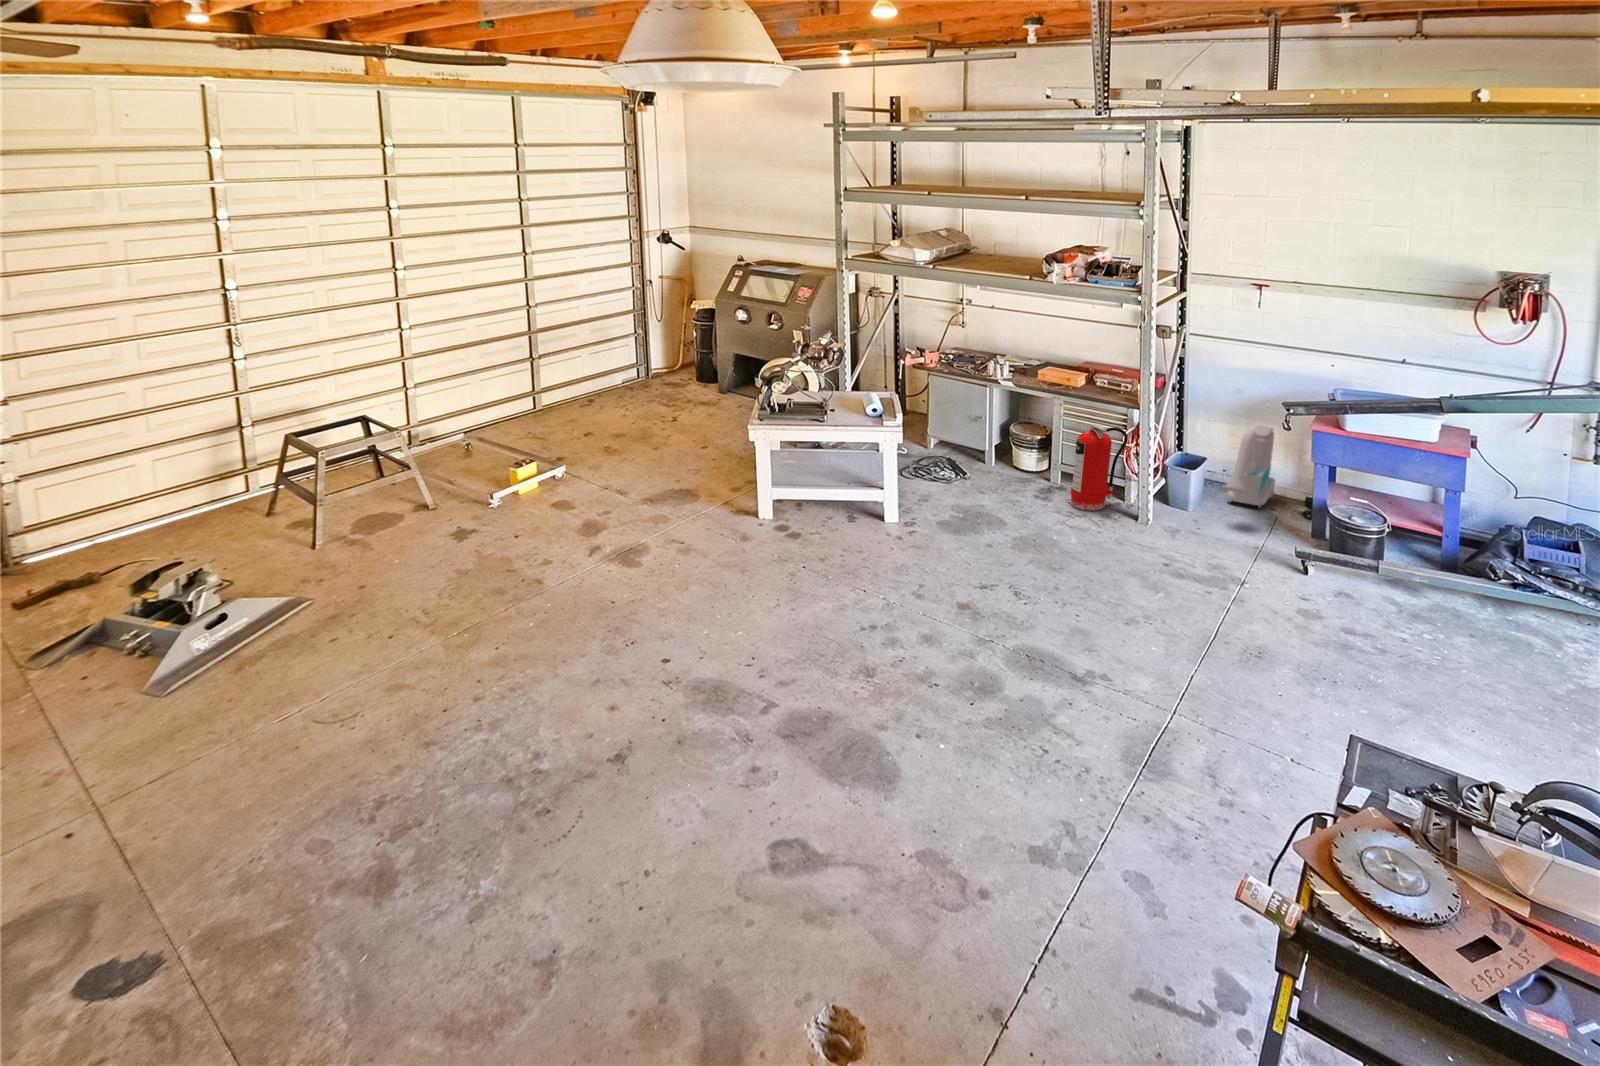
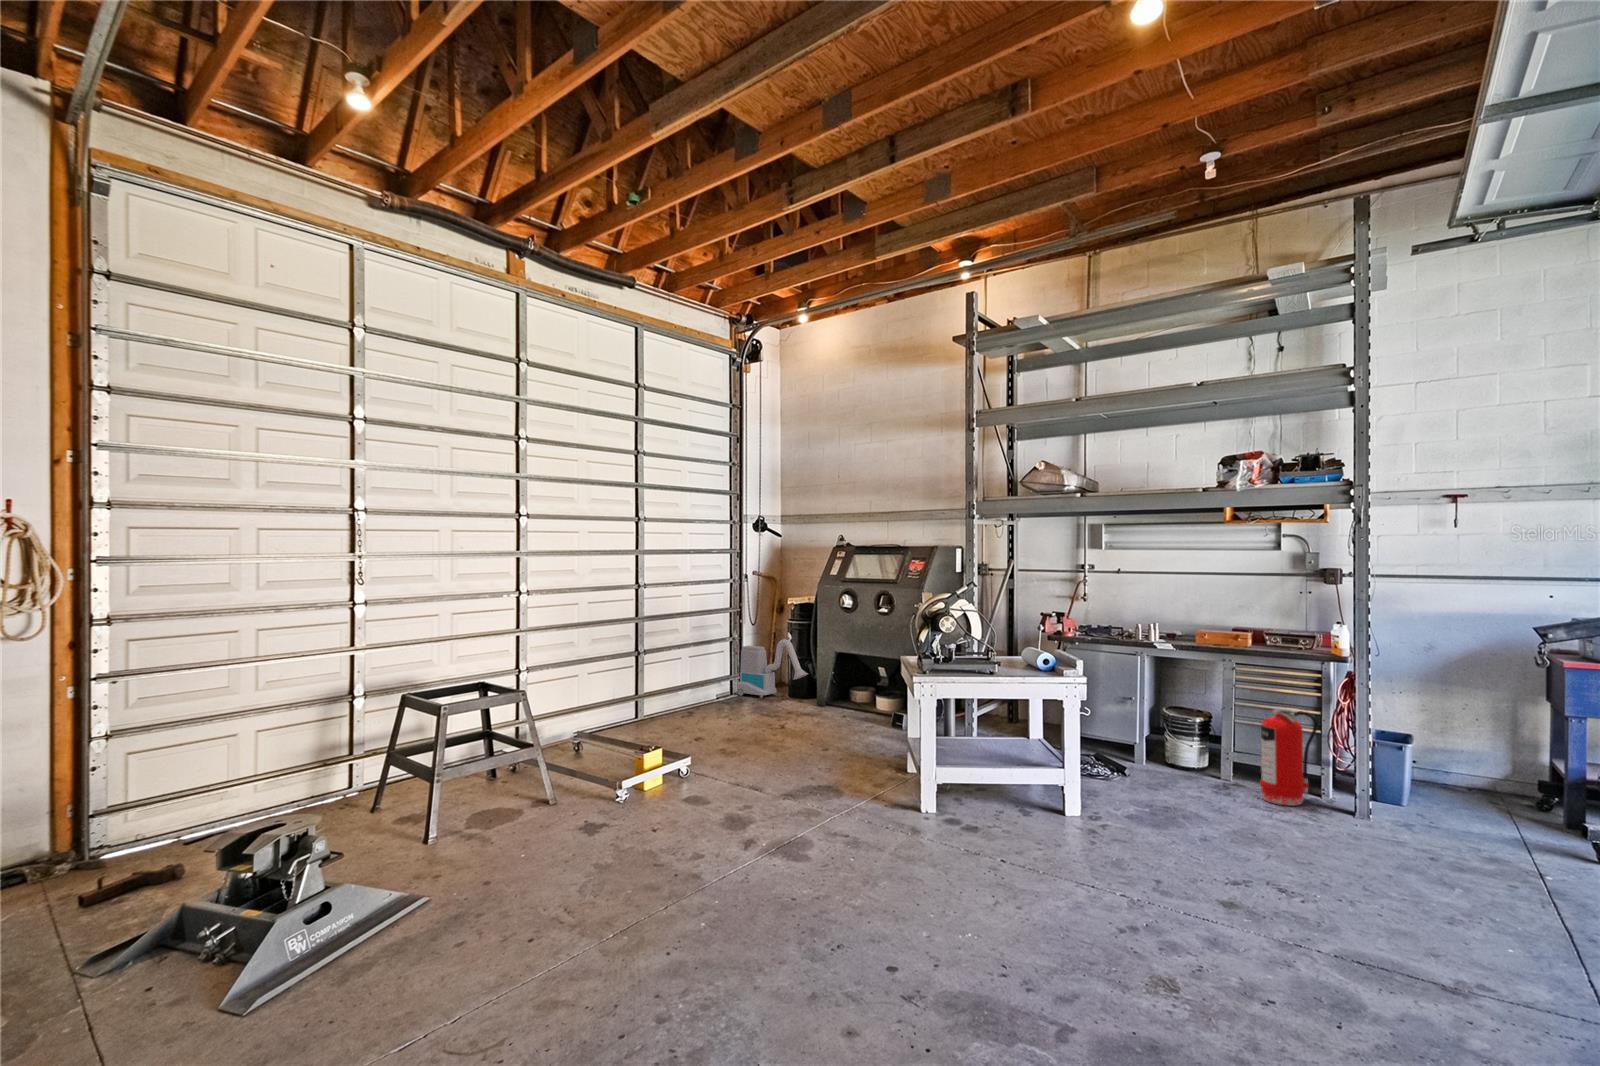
vacuum cleaner: present [1222,426,1275,508] -> present [737,639,808,698]

